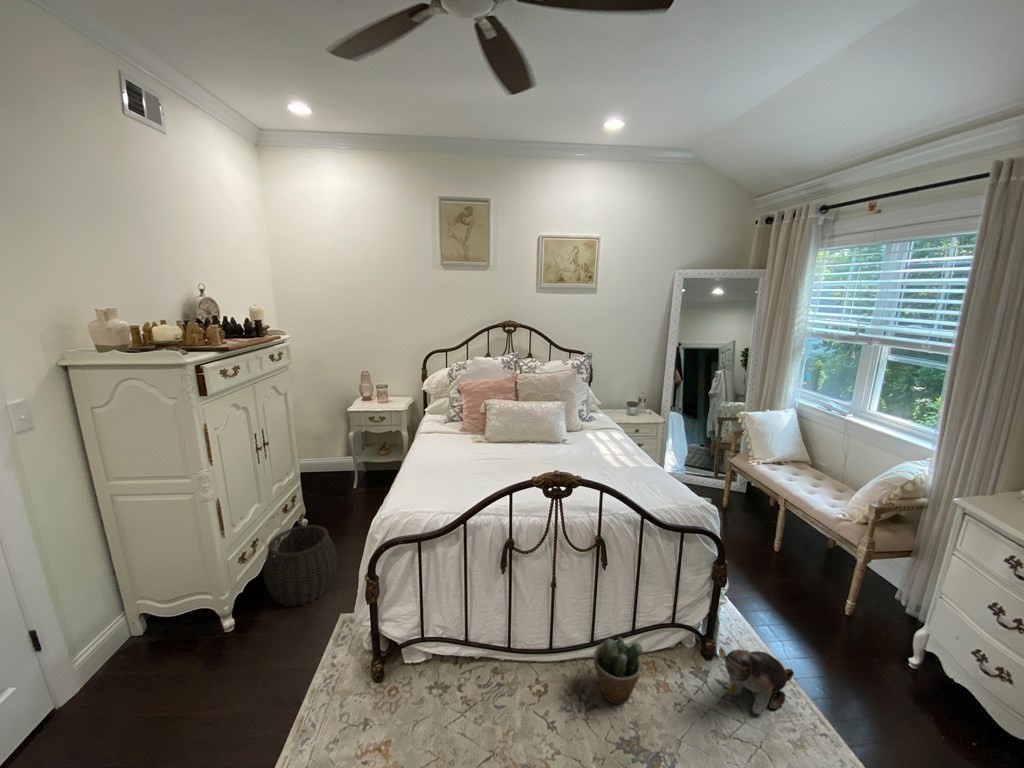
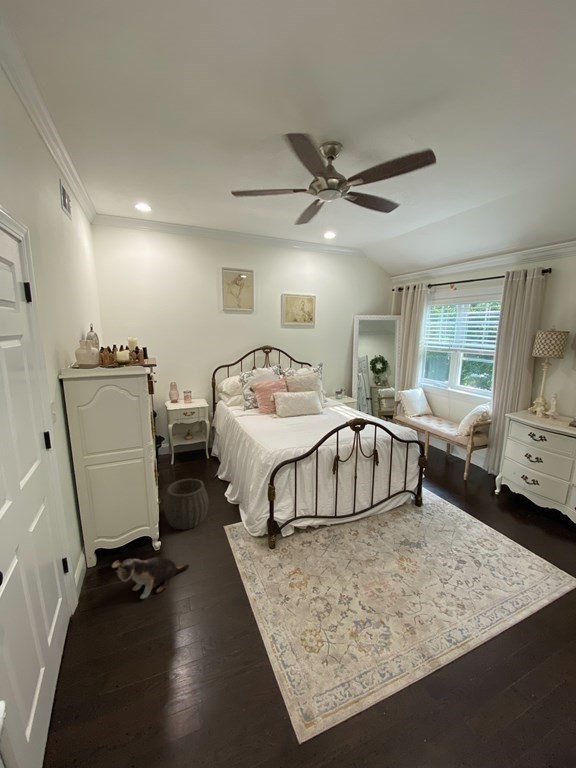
potted plant: present [594,637,642,704] -> none [378,498,402,531]
plush toy: present [719,648,794,714] -> present [112,557,189,599]

